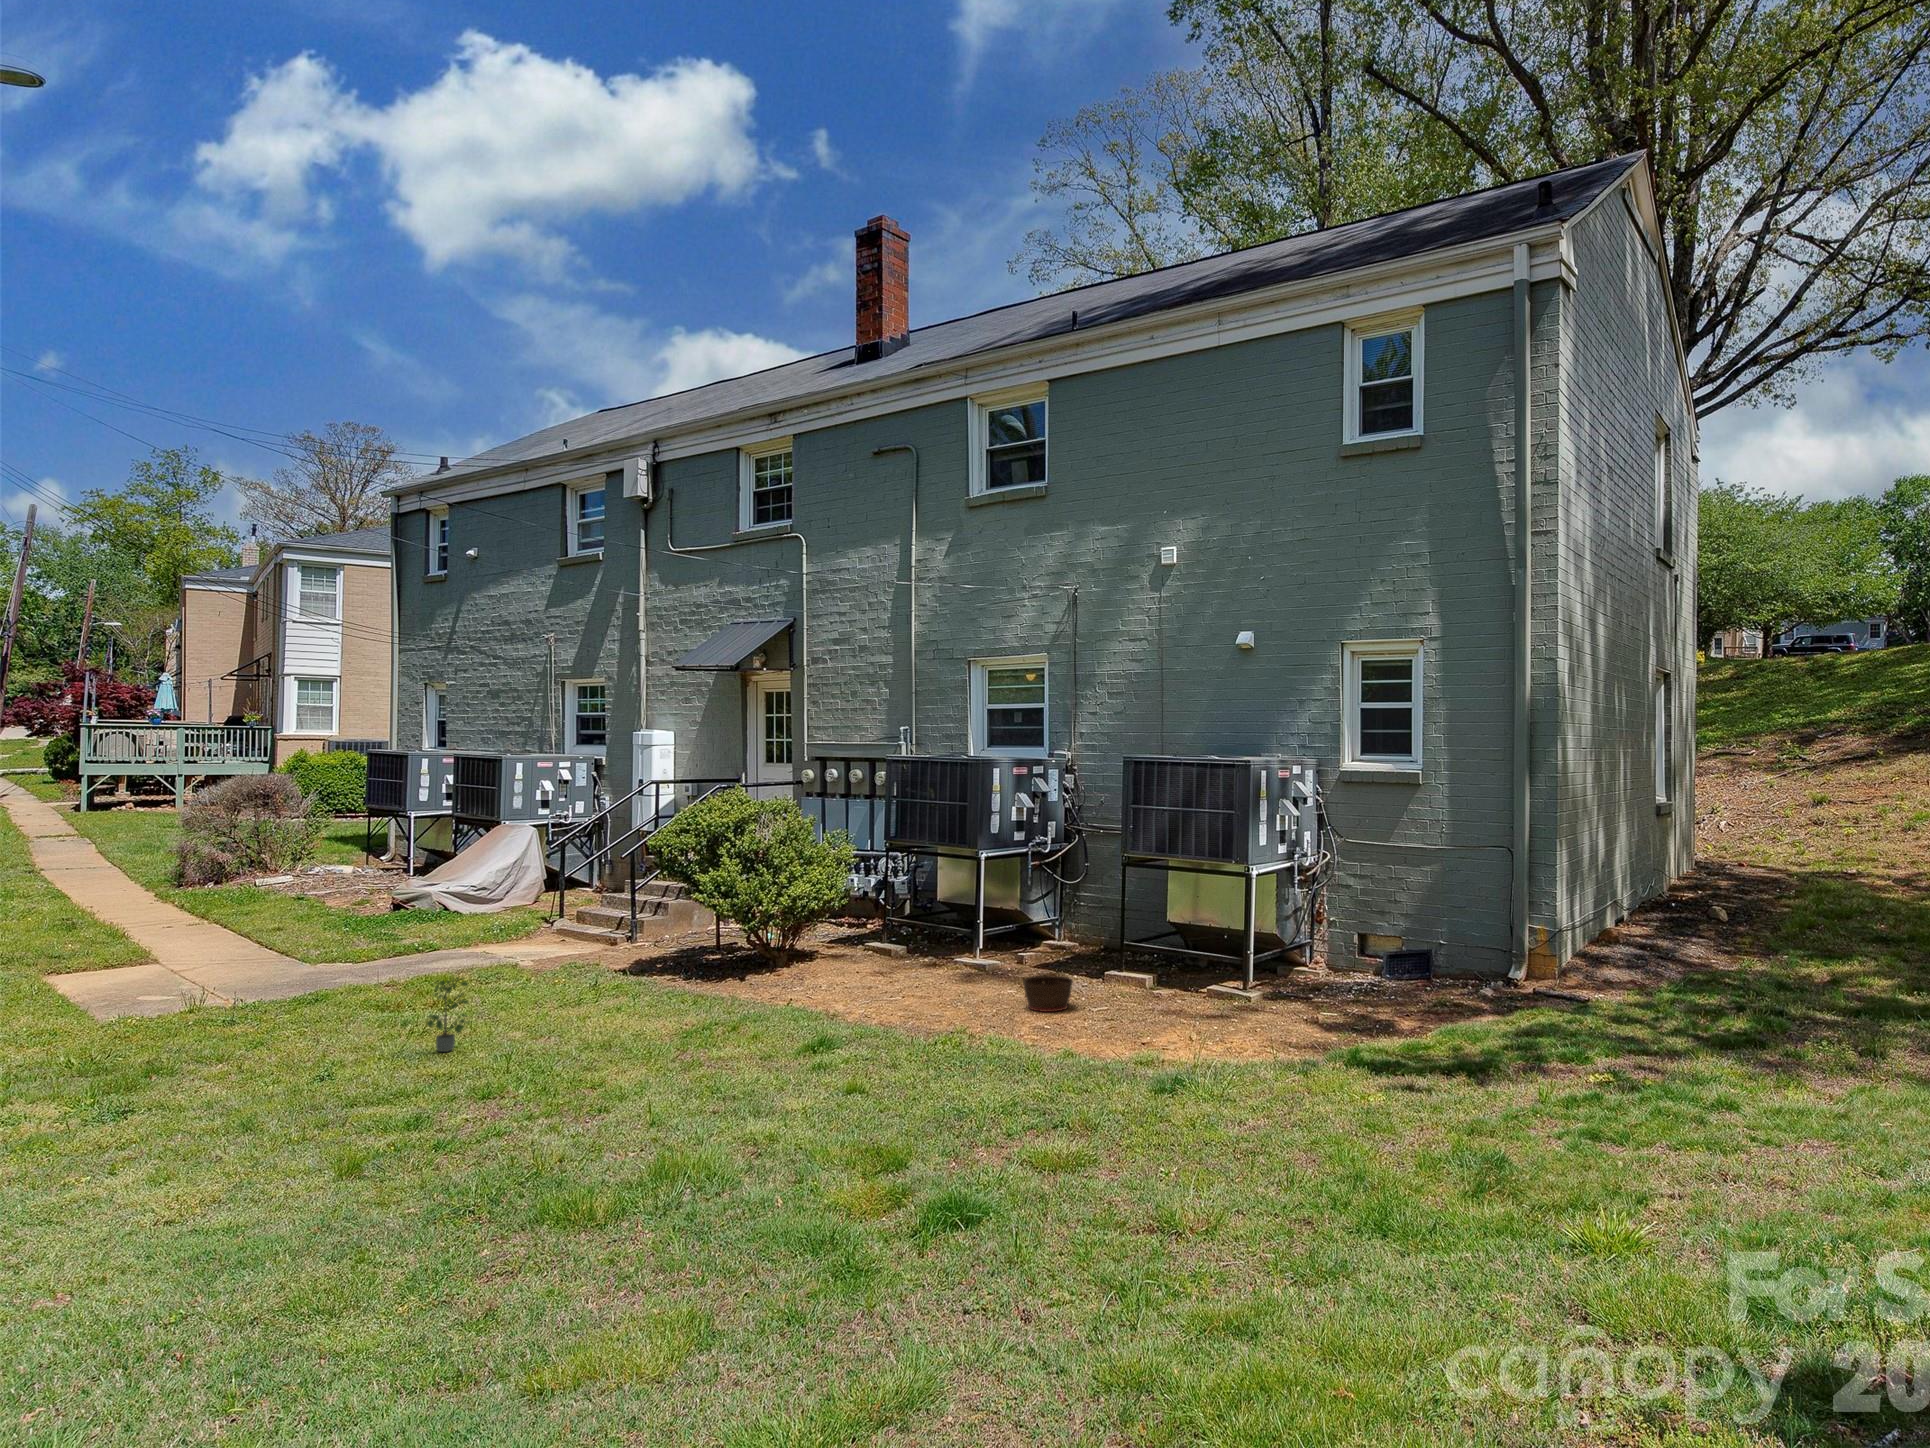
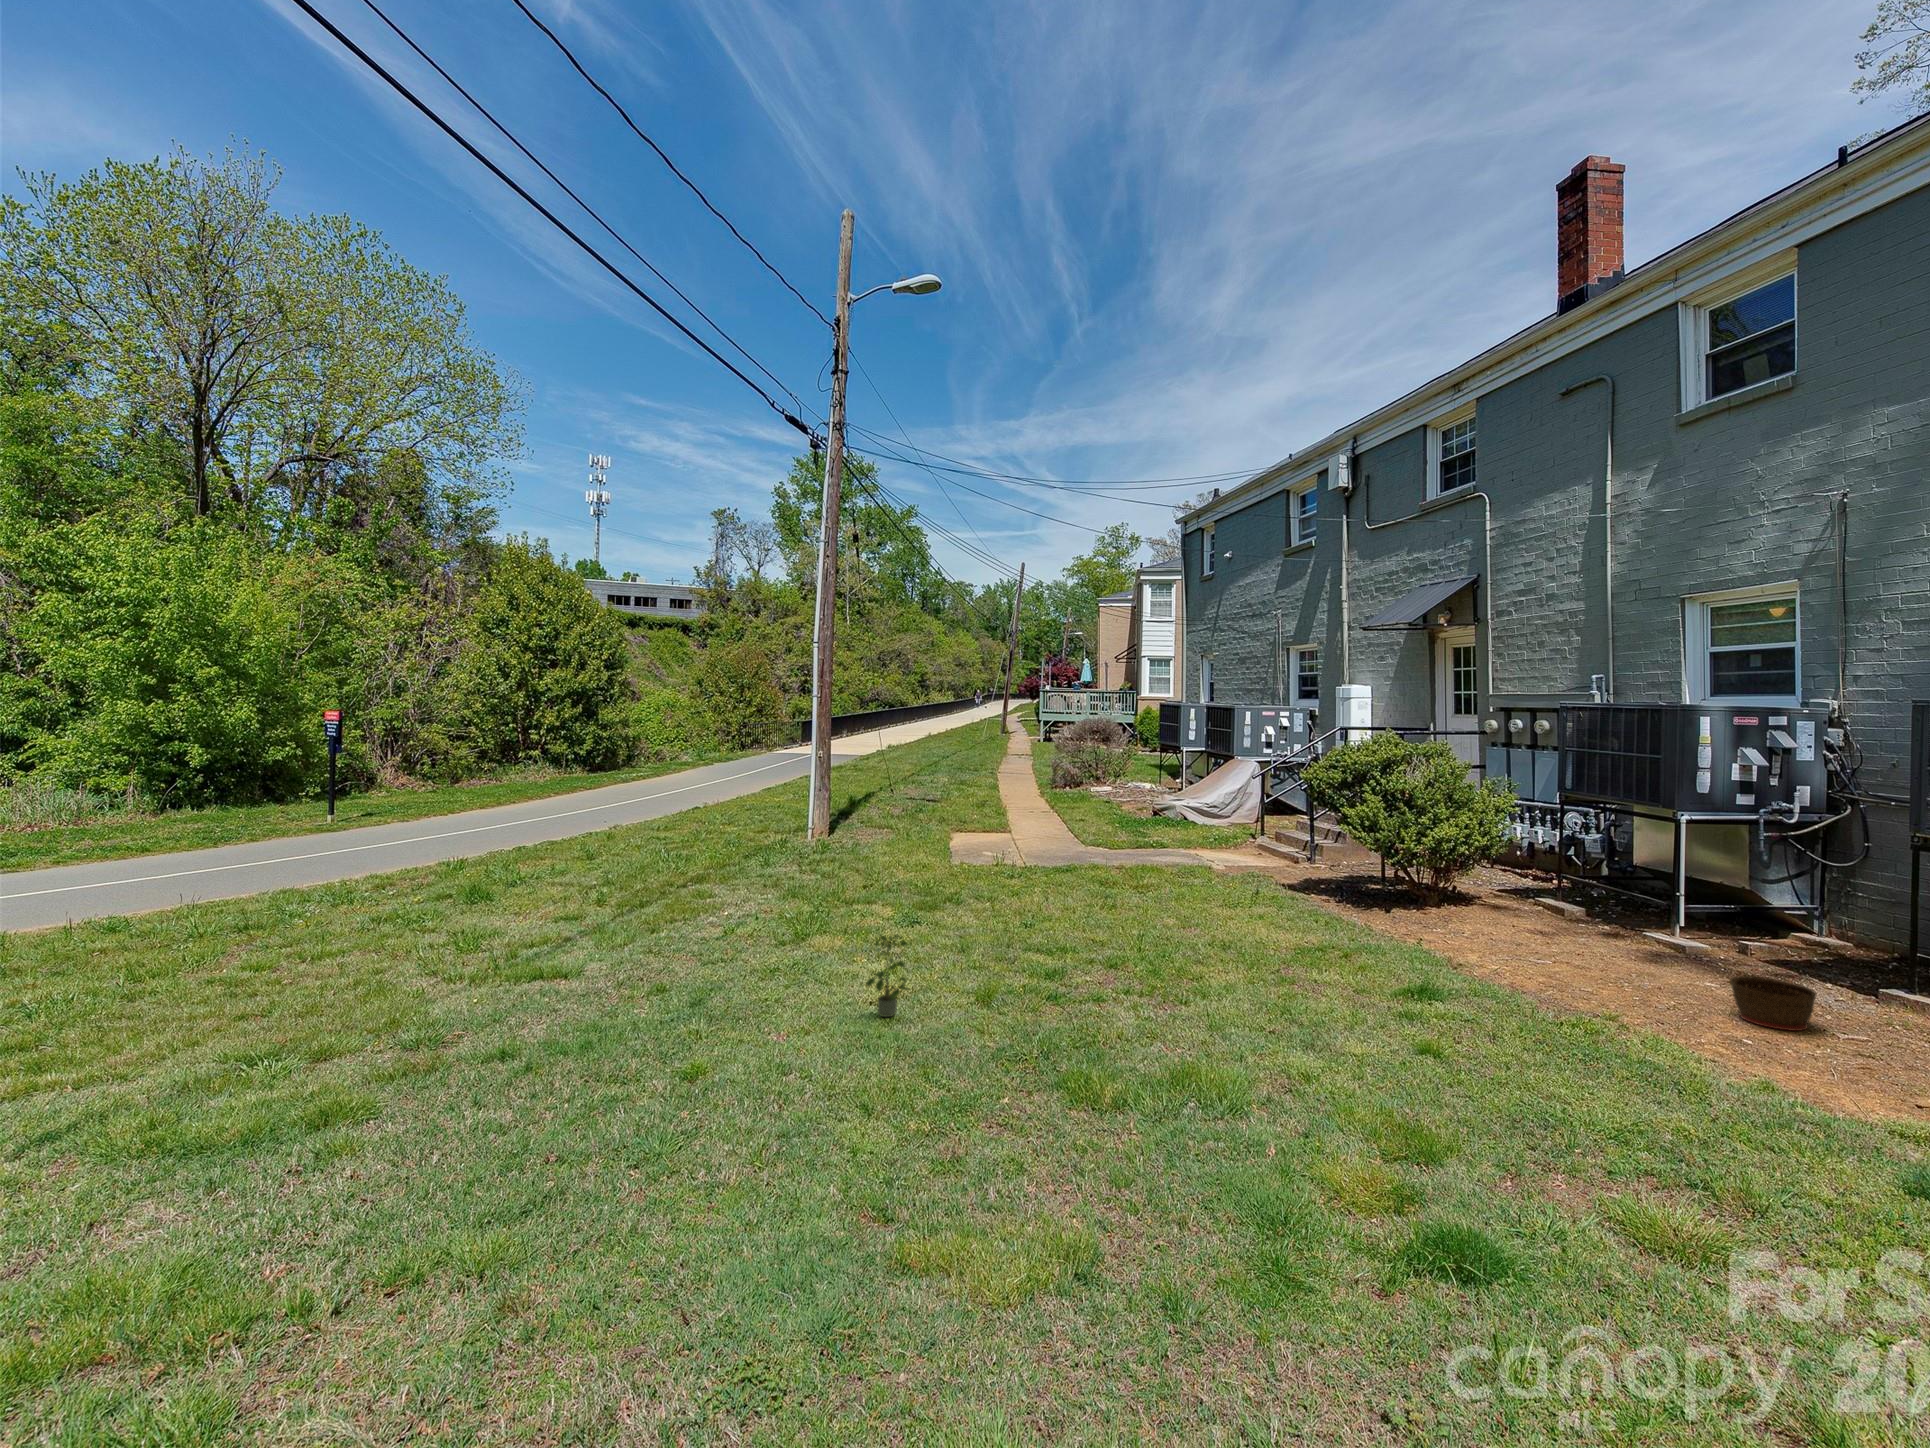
potted plant: present [427,978,469,1052] -> present [866,934,909,1017]

